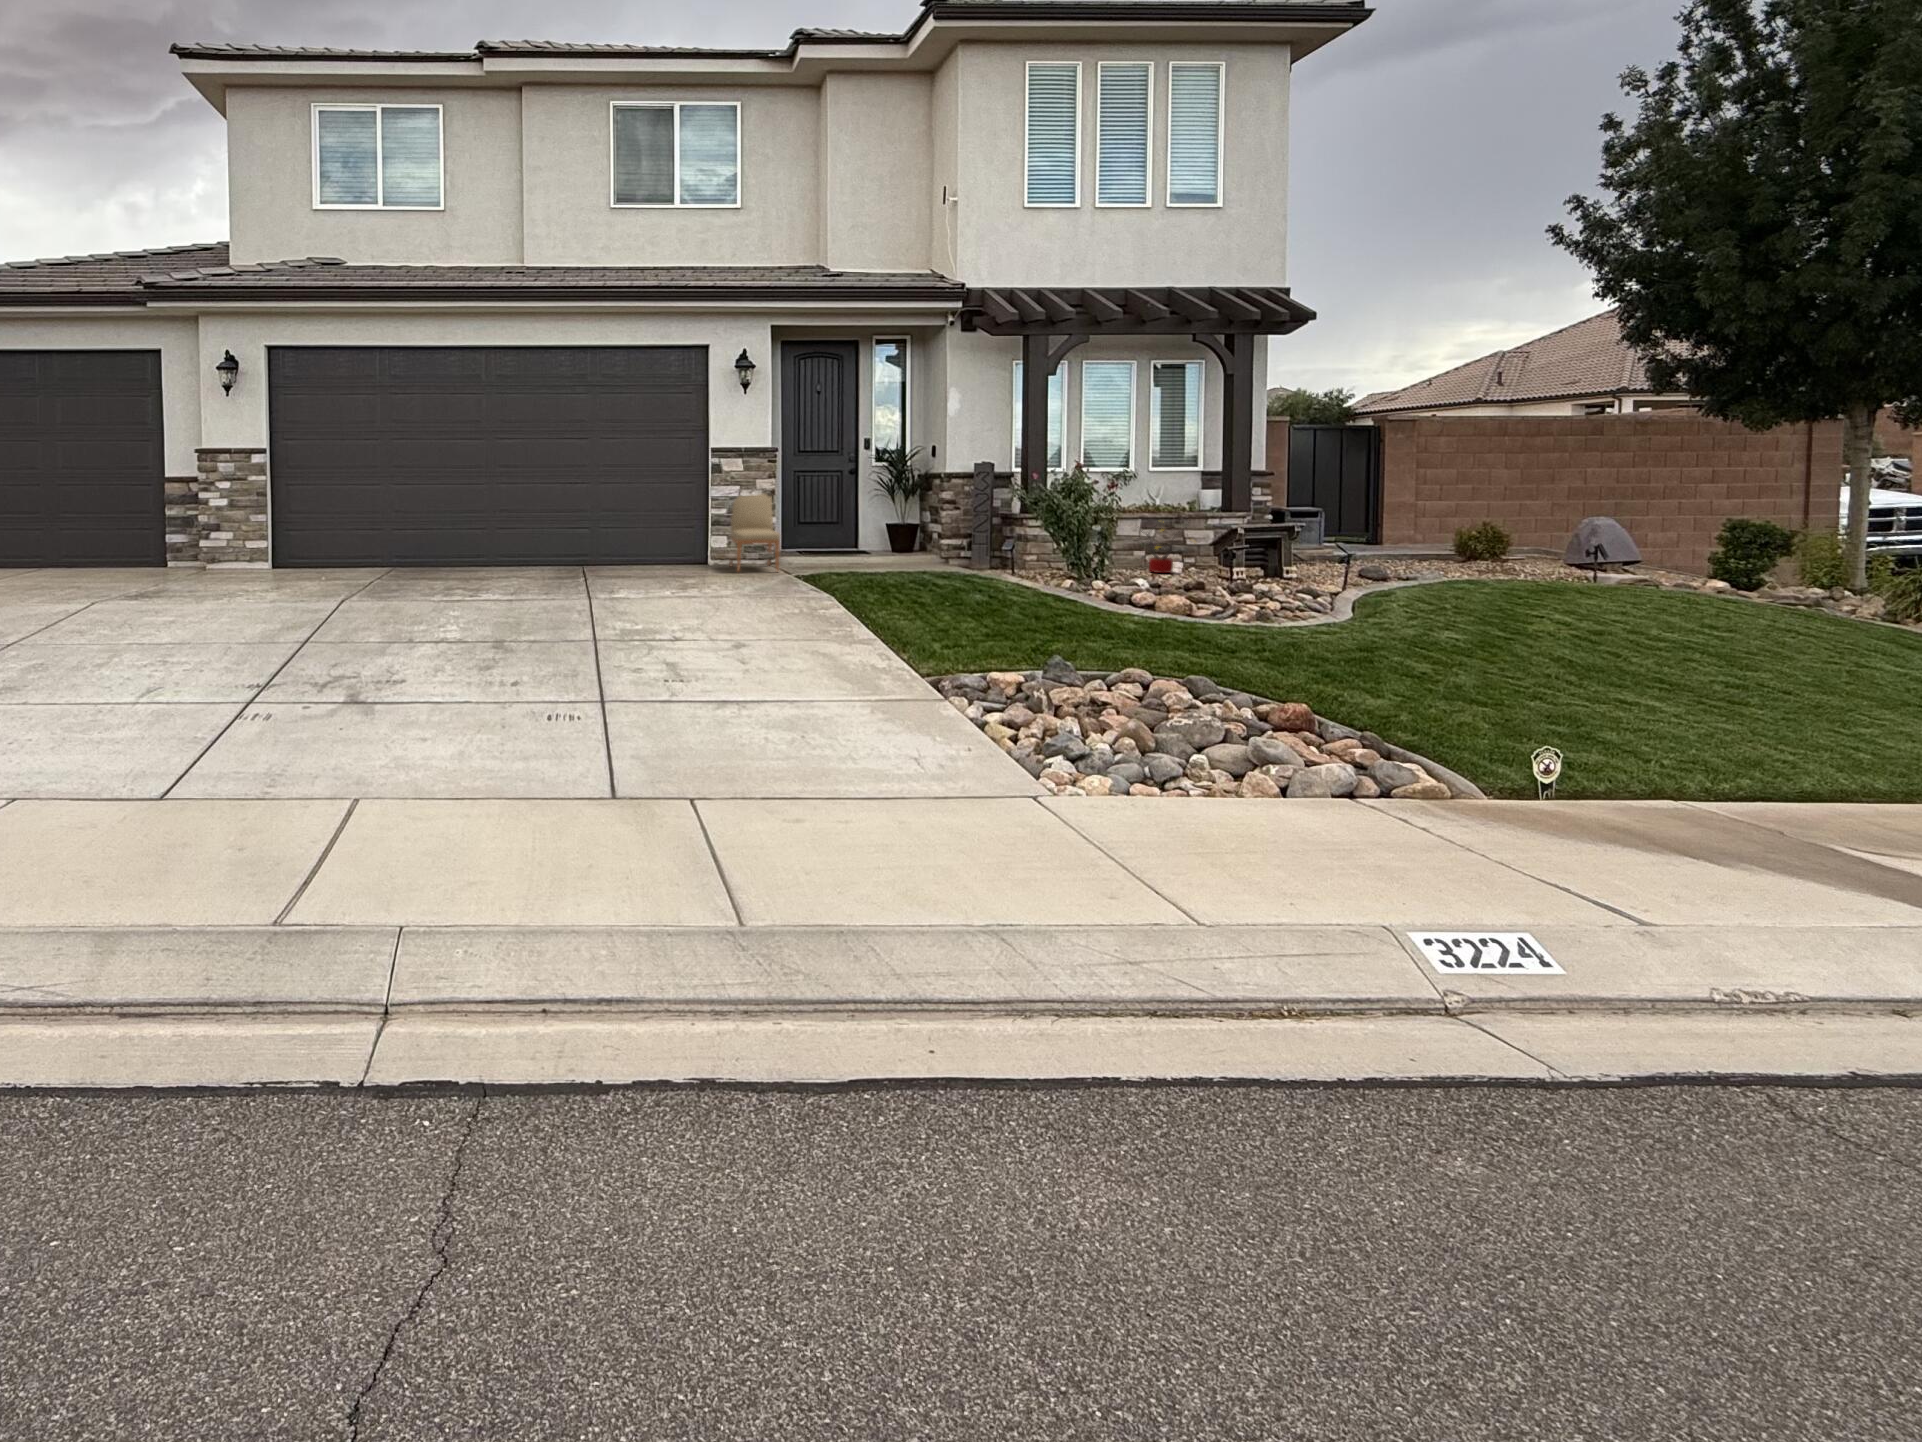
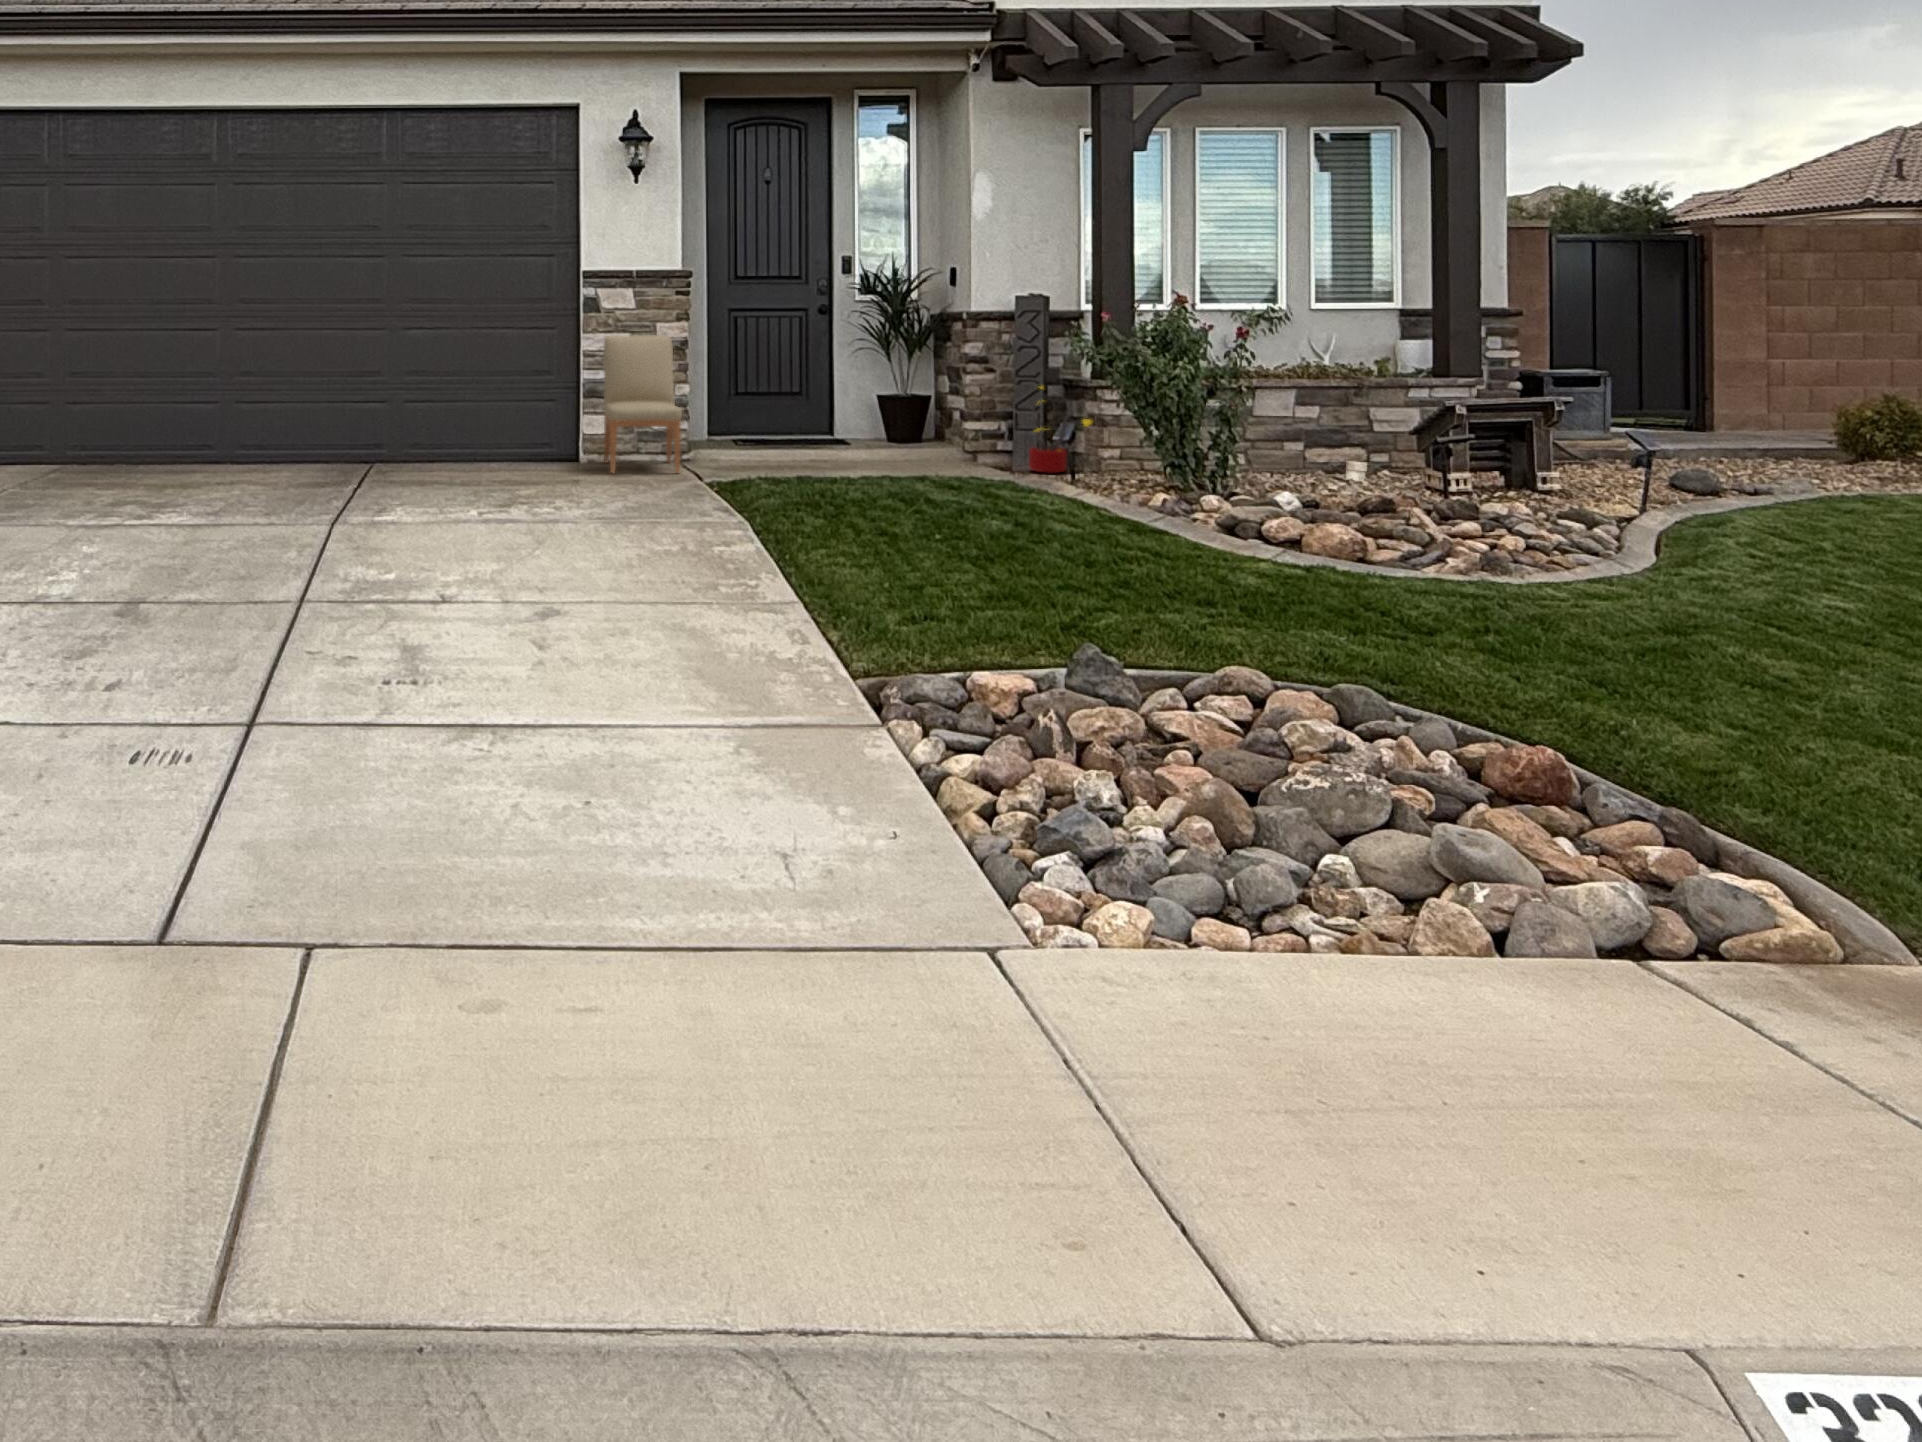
decorative plant: present [1141,525,1195,573] -> present [1029,388,1092,473]

